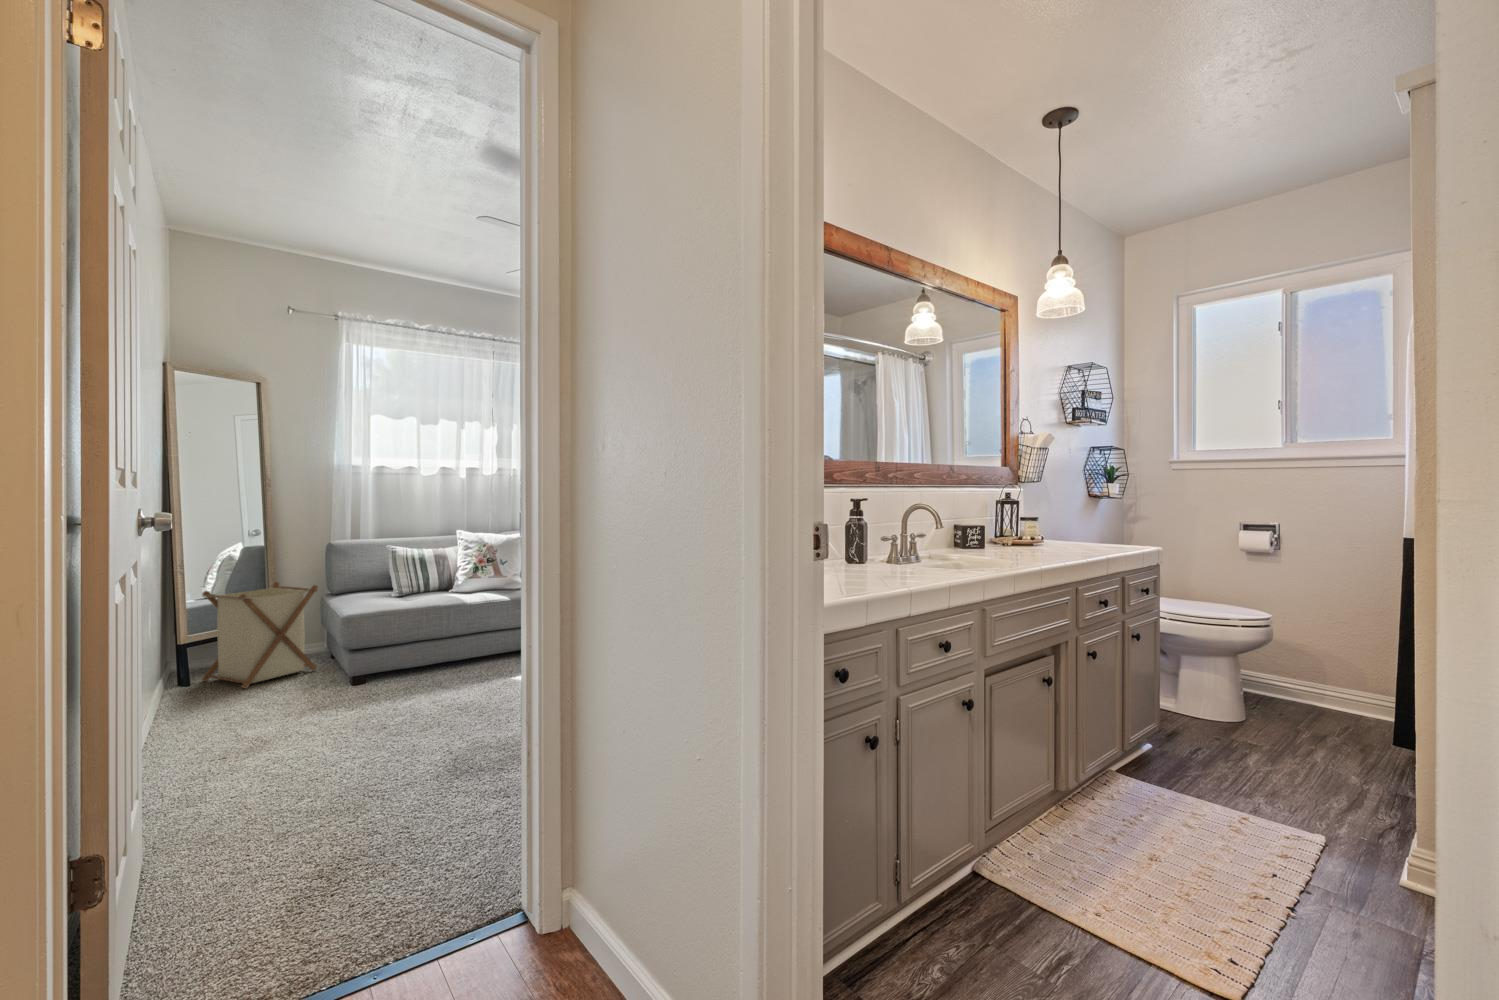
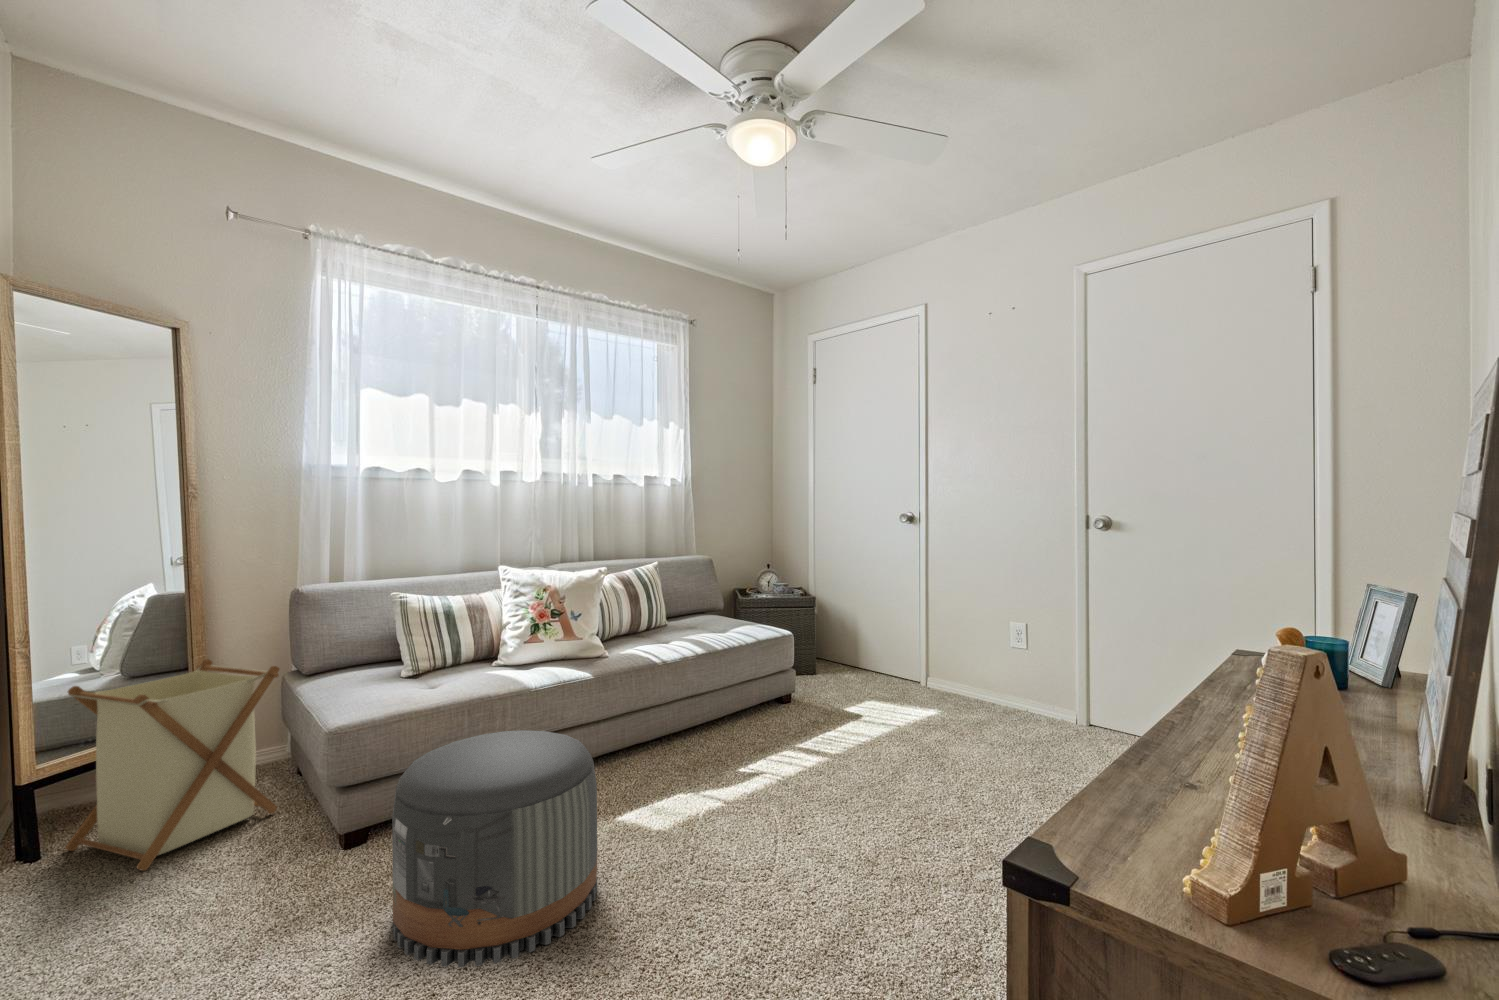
pouf: none [371,618,484,721] -> present [392,730,597,967]

